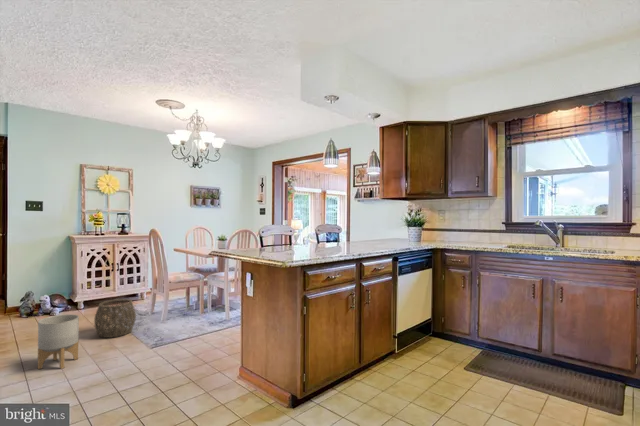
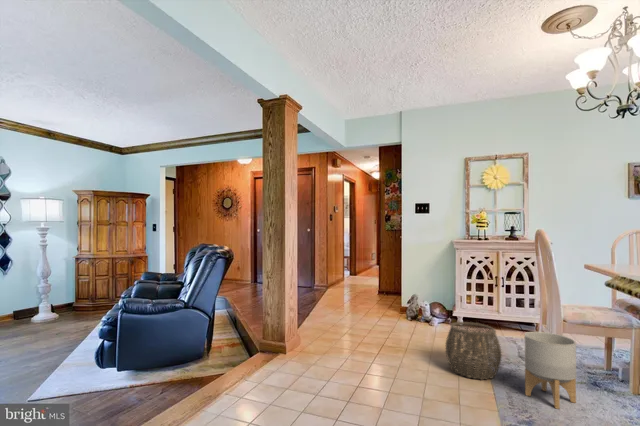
planter: present [38,314,79,369] -> present [525,332,576,409]

